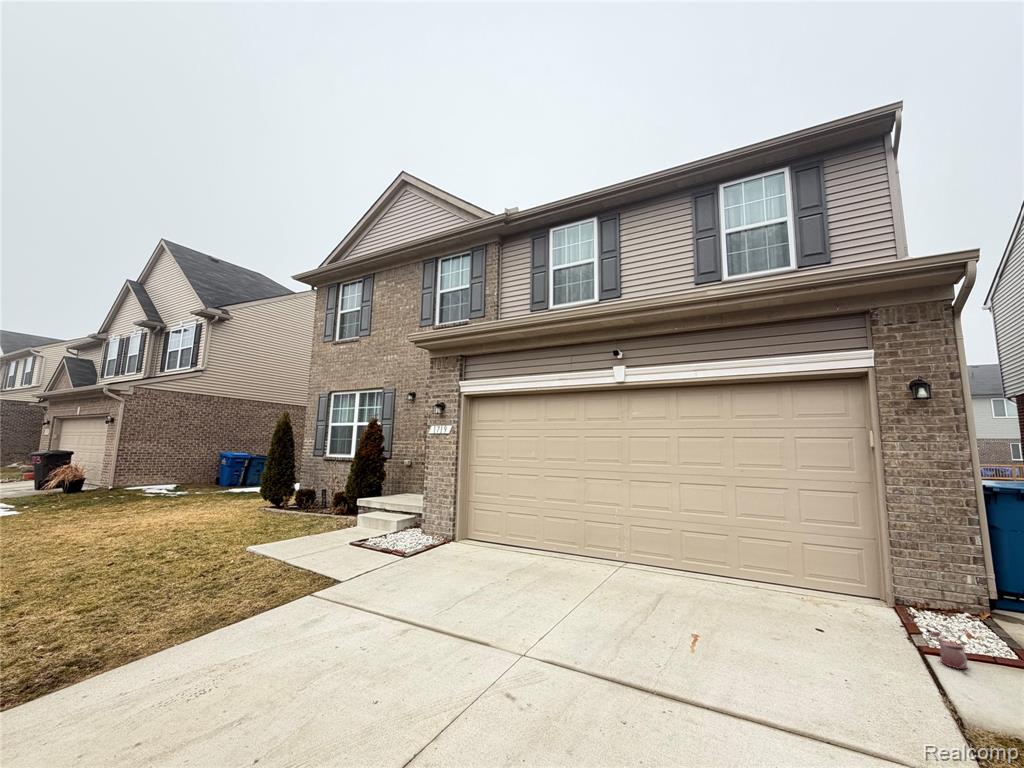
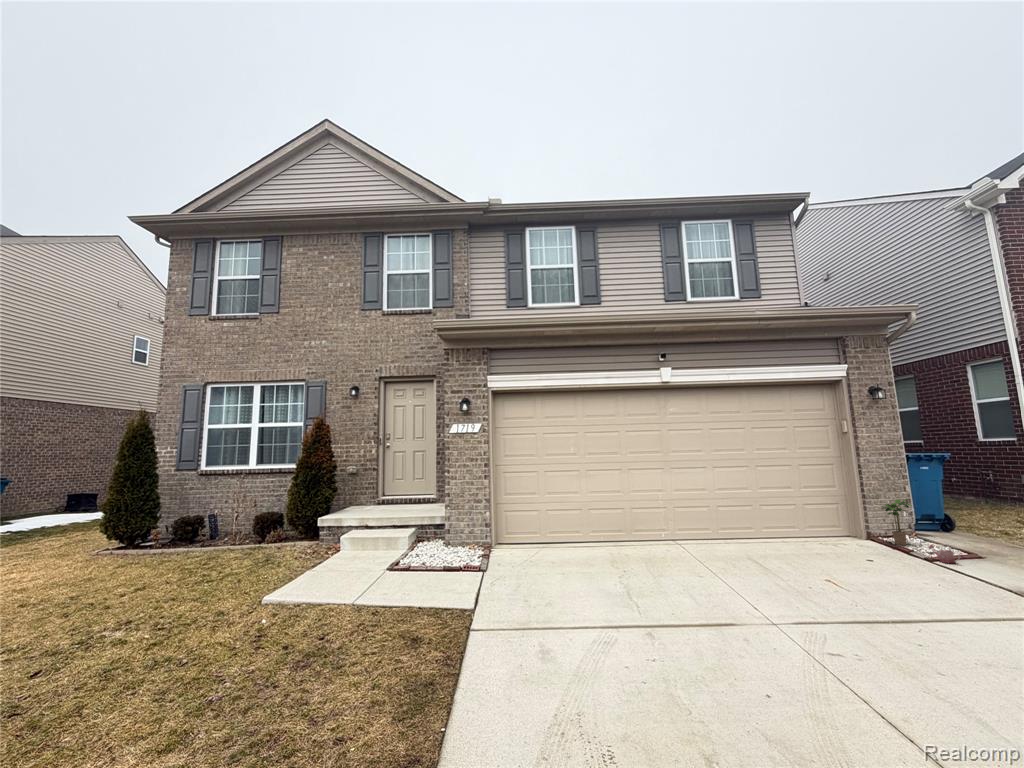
potted plant: none [906,553,967,624] -> present [882,499,912,545]

